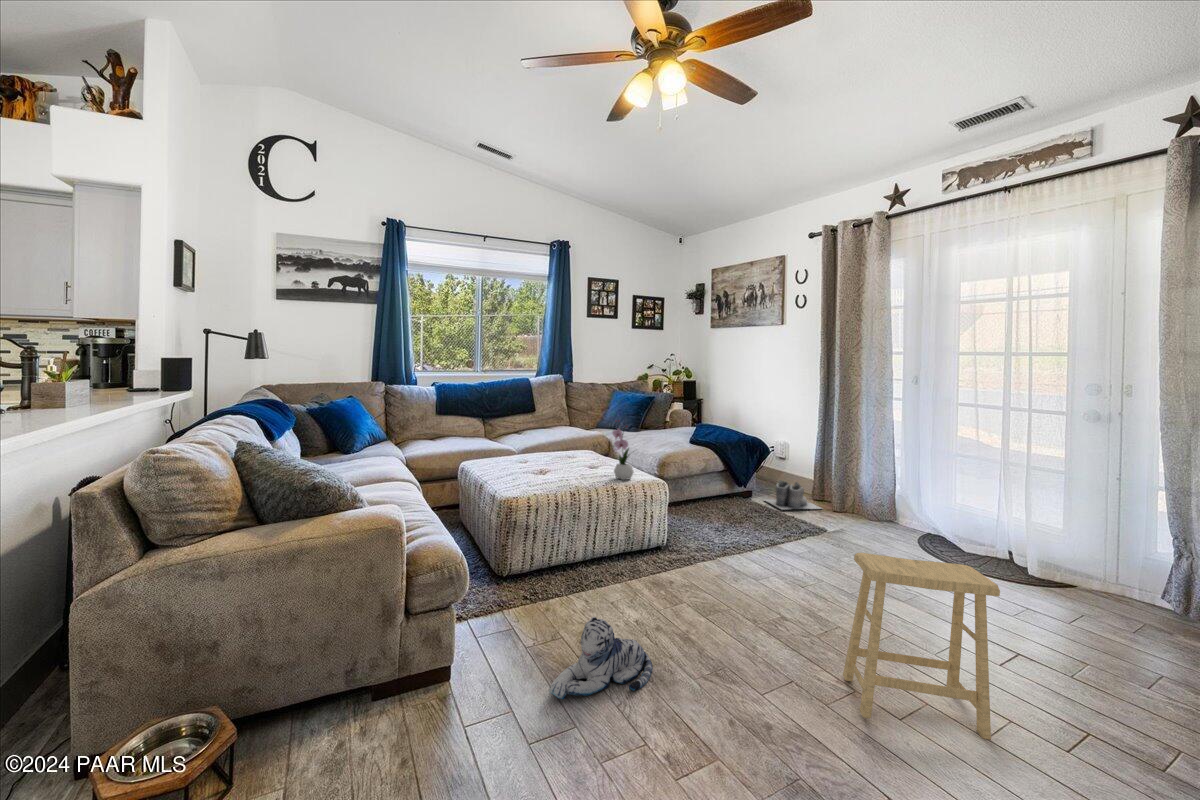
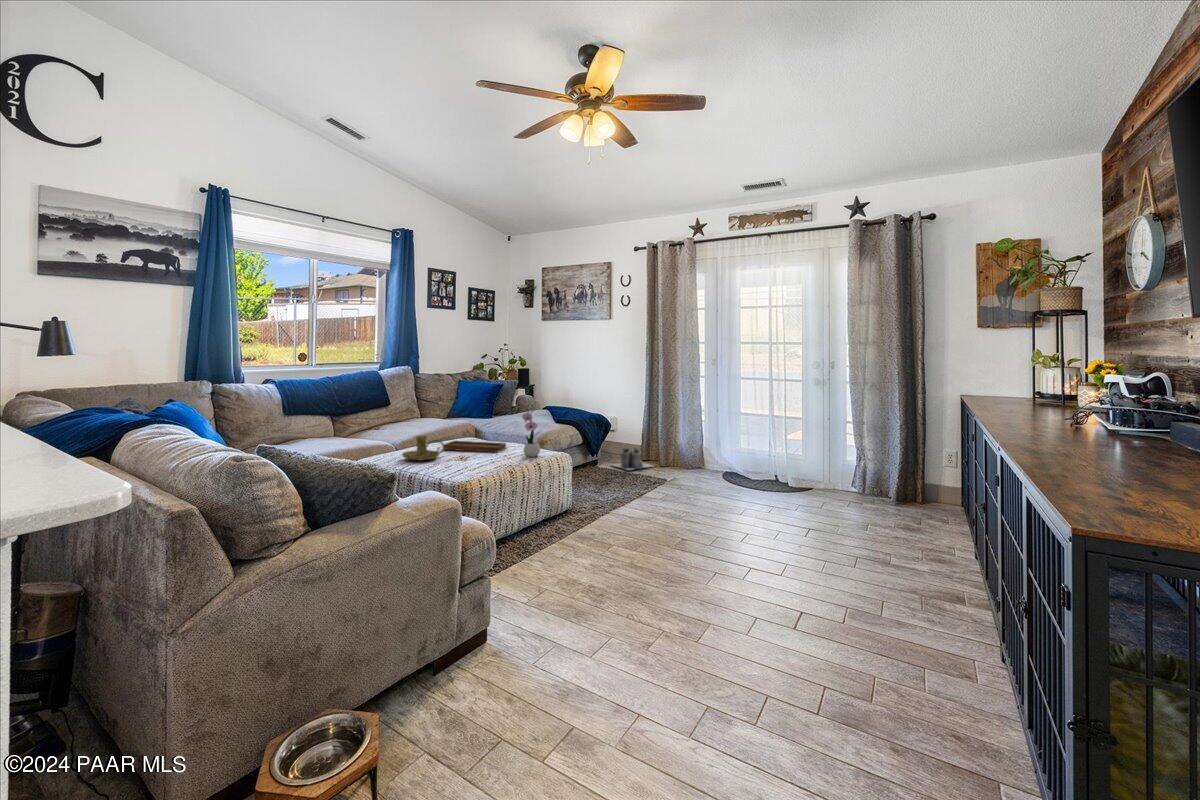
tray: none [547,444,612,470] -> present [444,430,506,452]
candle holder: none [492,445,537,471] -> present [402,436,444,461]
footstool: present [843,553,1000,740] -> none [742,478,829,579]
plush toy: present [549,617,653,699] -> none [578,555,636,618]

